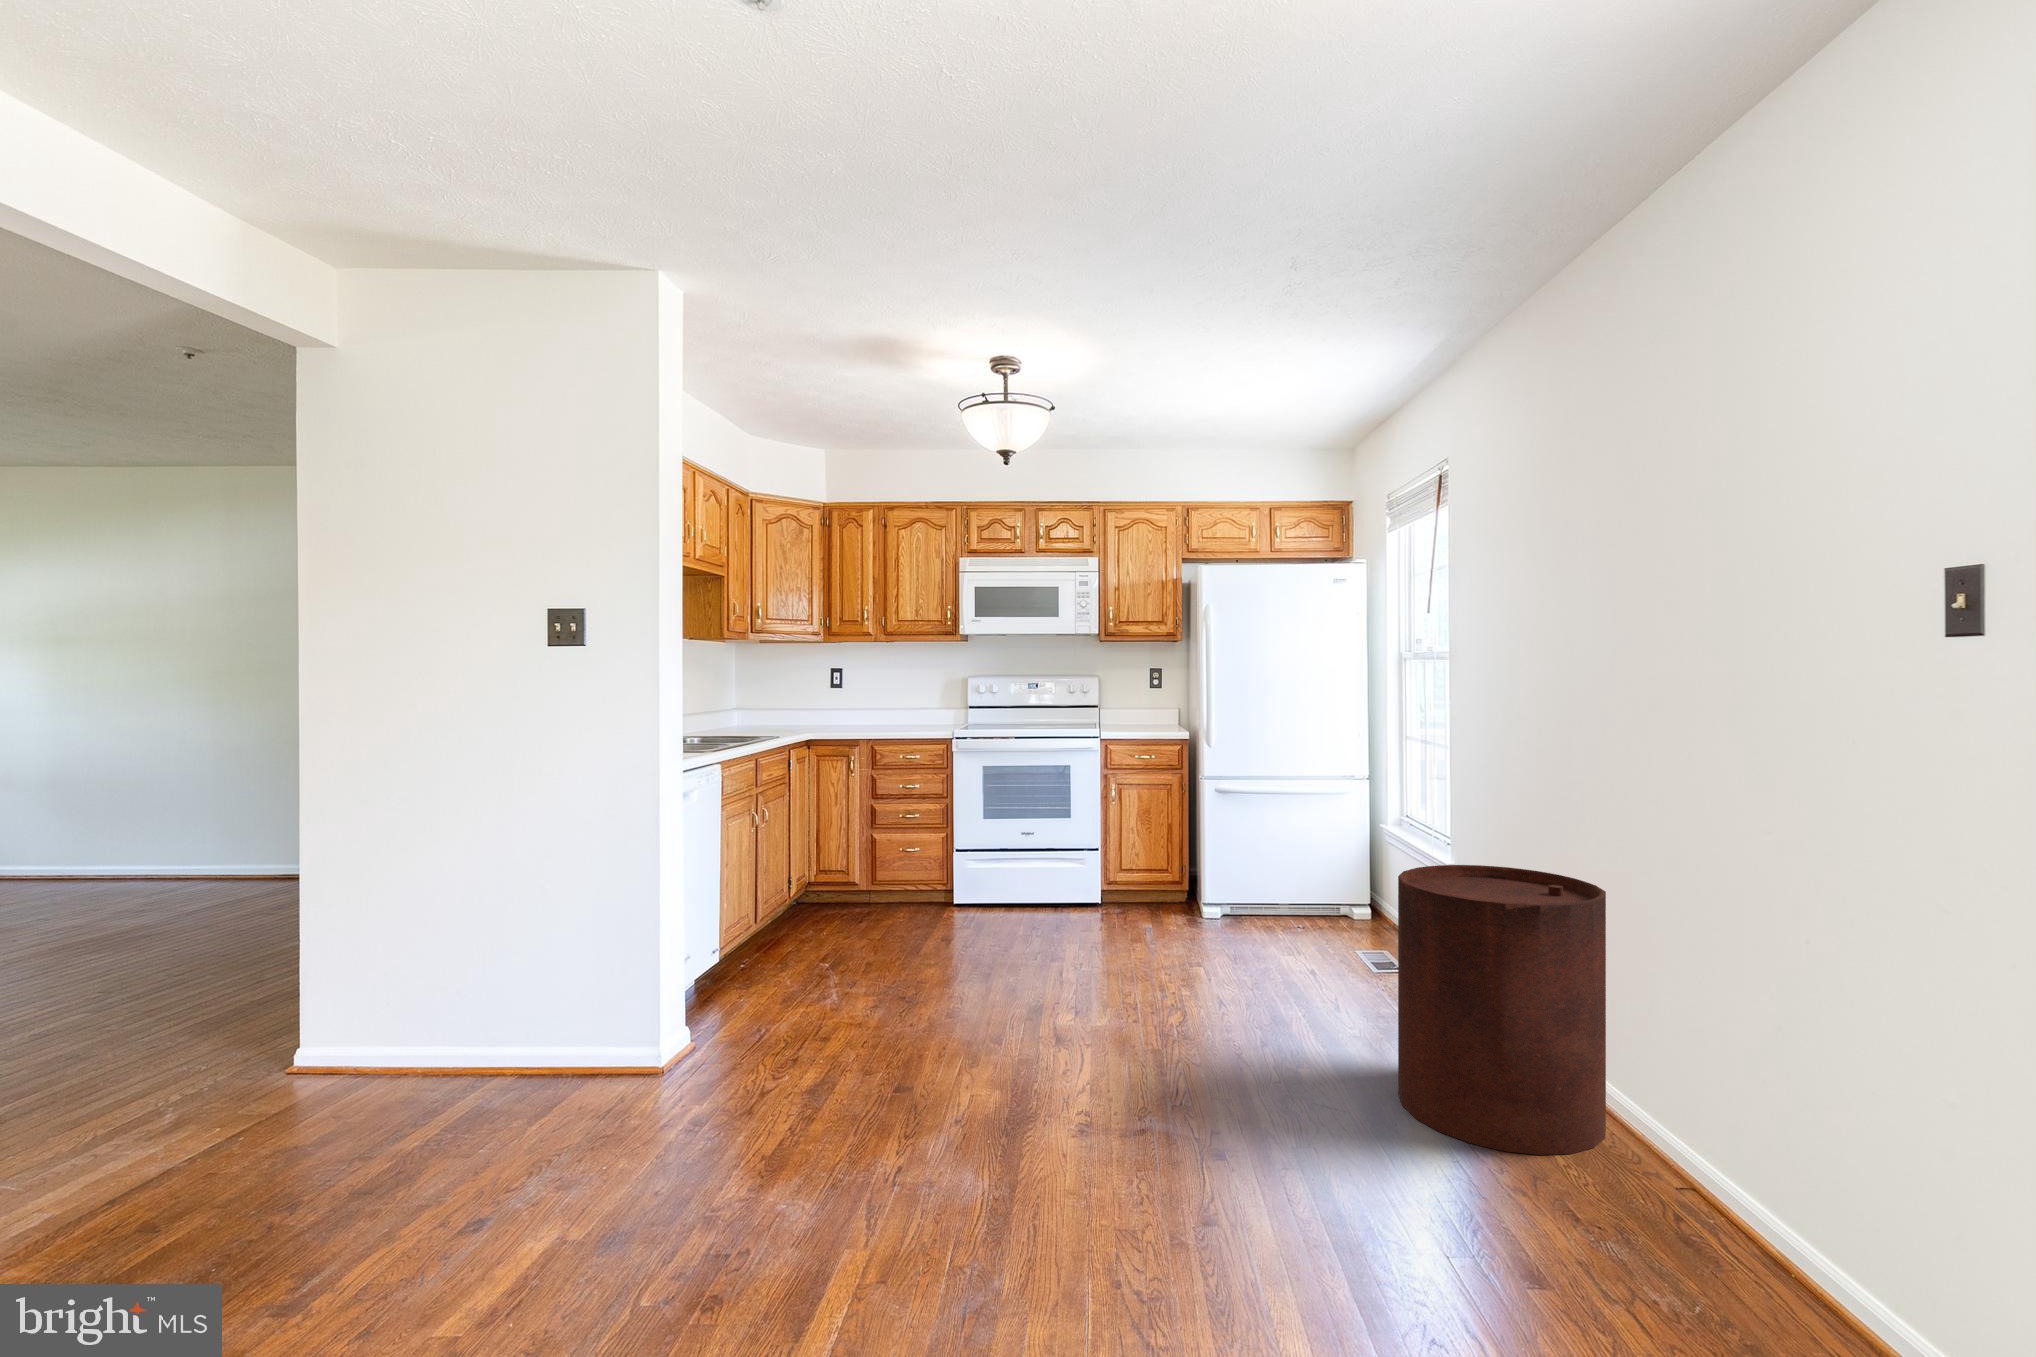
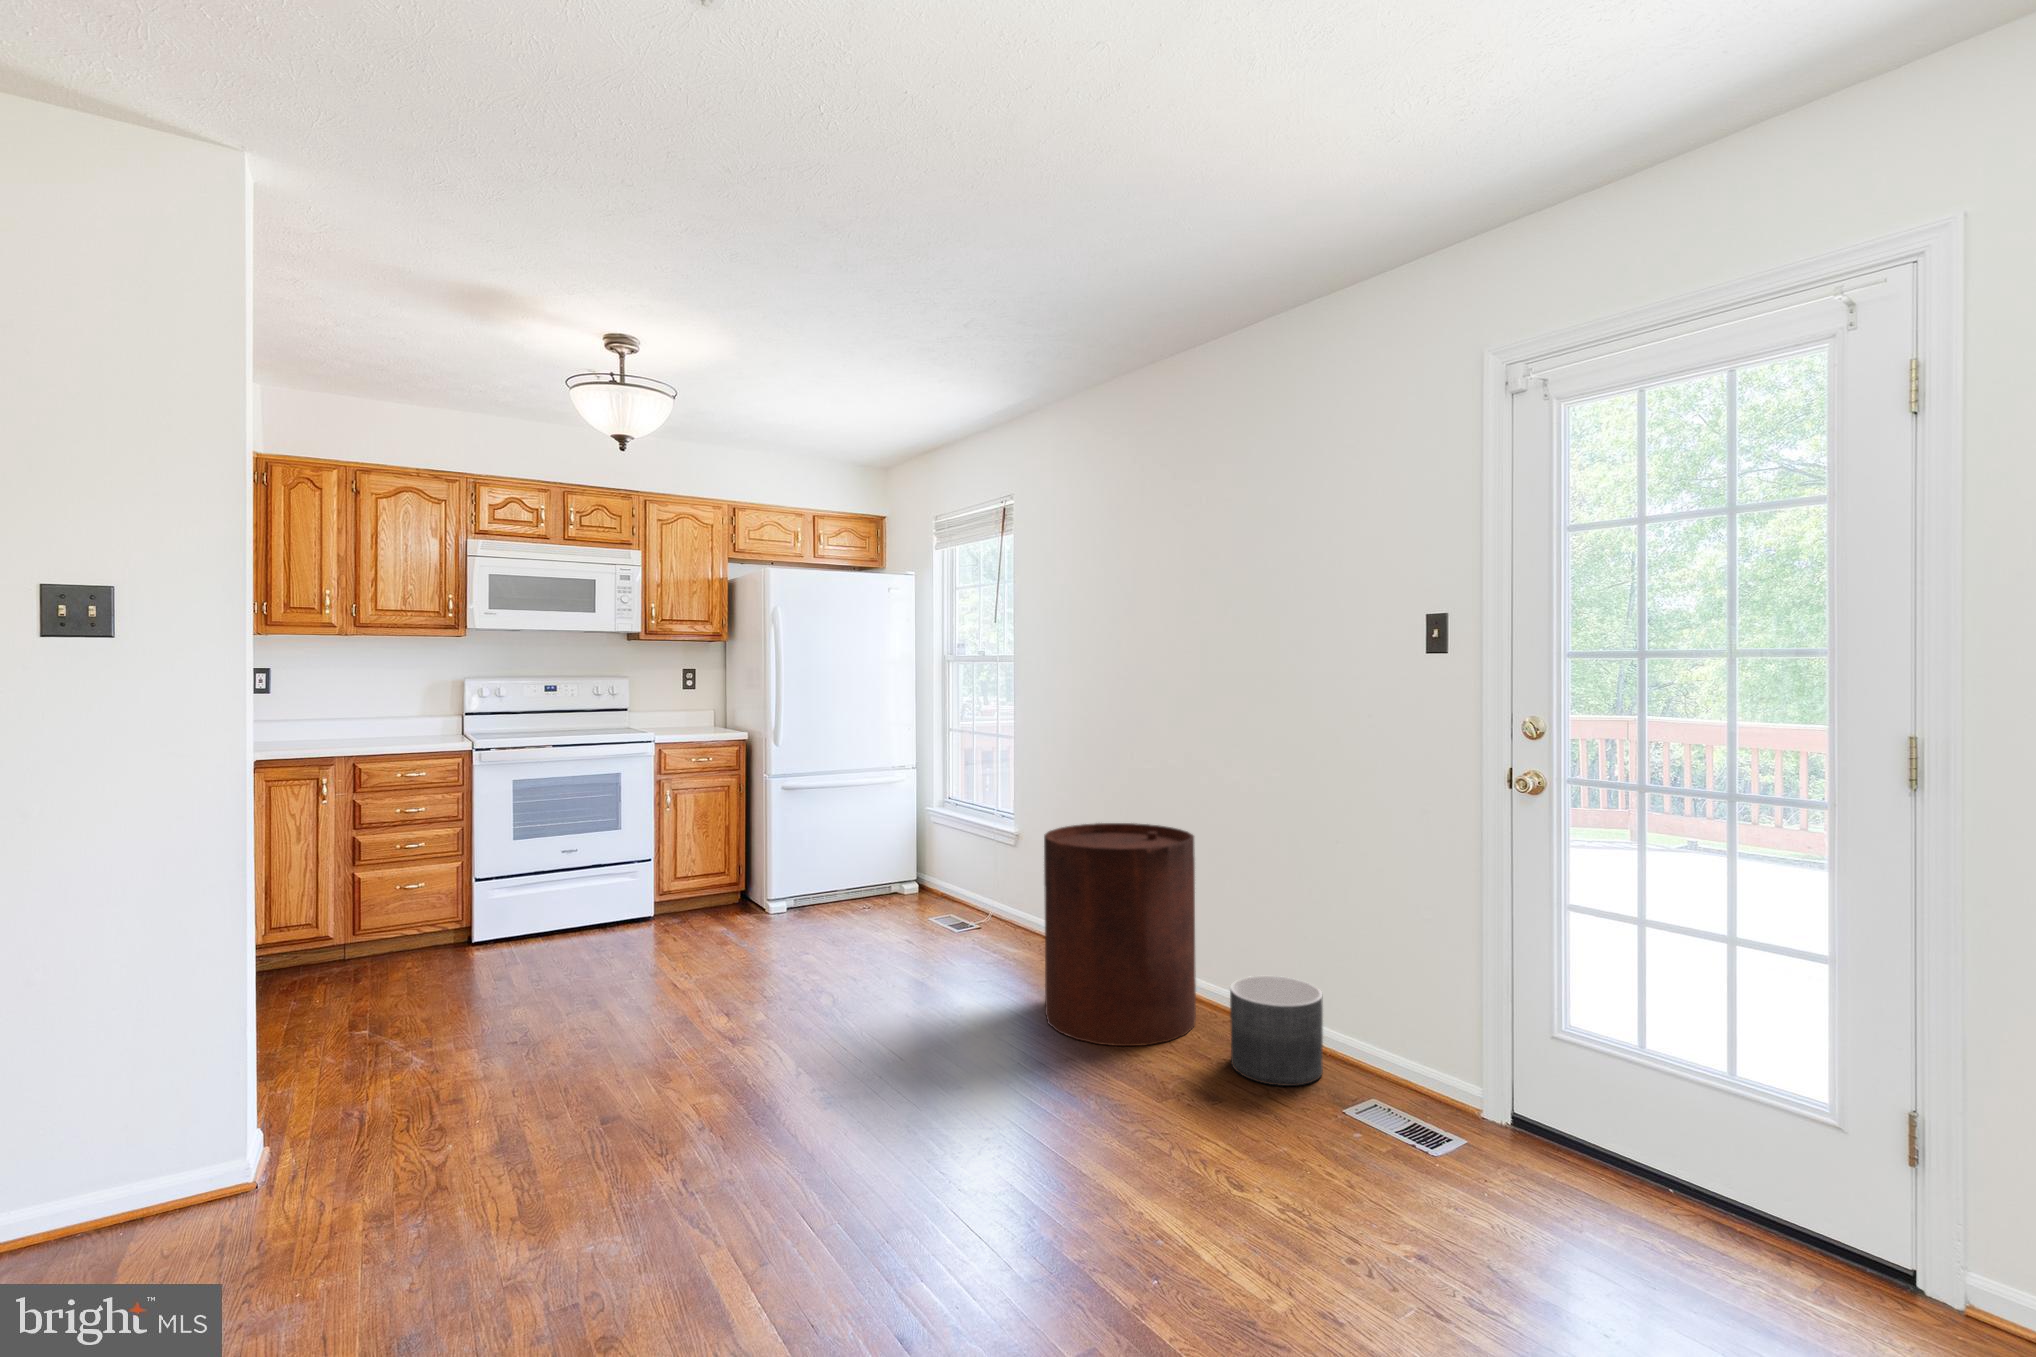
planter: none [1600,1098,1748,1267] -> present [1230,976,1323,1086]

